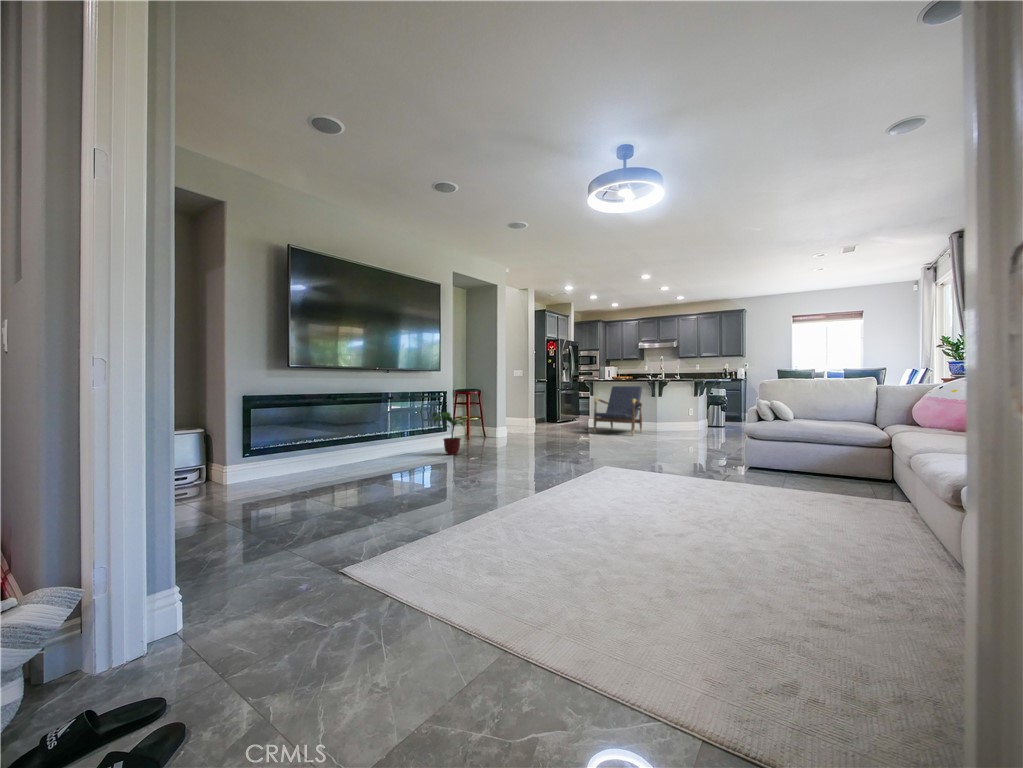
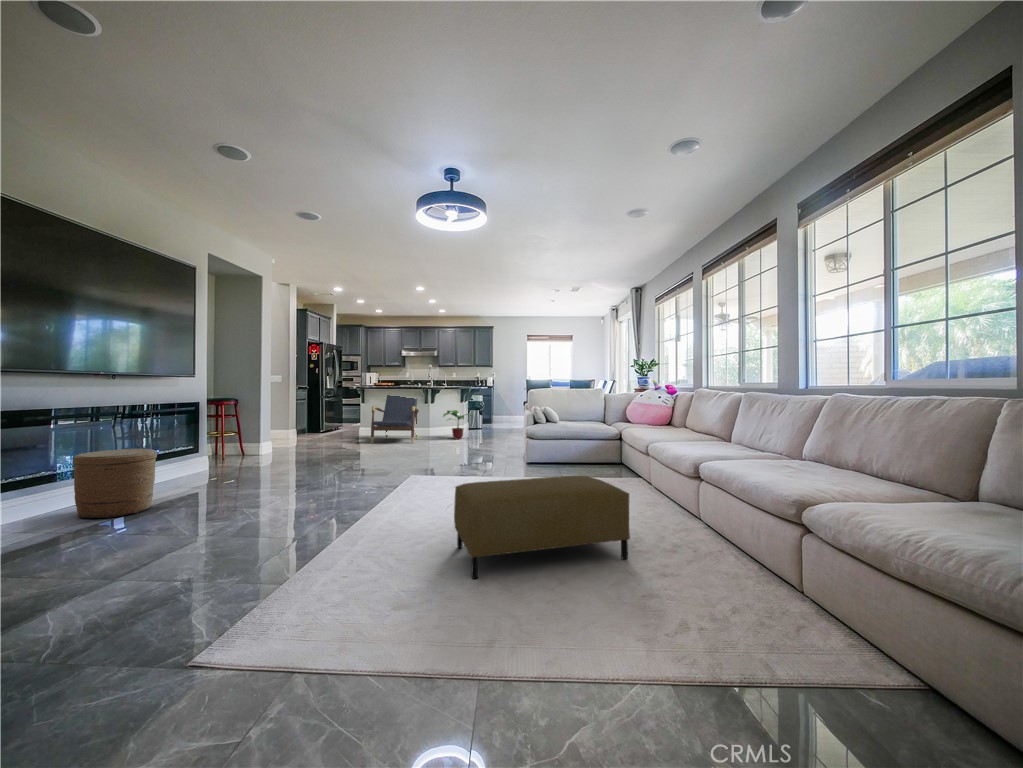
potted plant: present [433,412,472,455] -> present [443,410,472,439]
woven basket: none [353,424,400,472] -> present [72,449,157,518]
ottoman: none [556,477,788,615] -> present [454,476,630,579]

